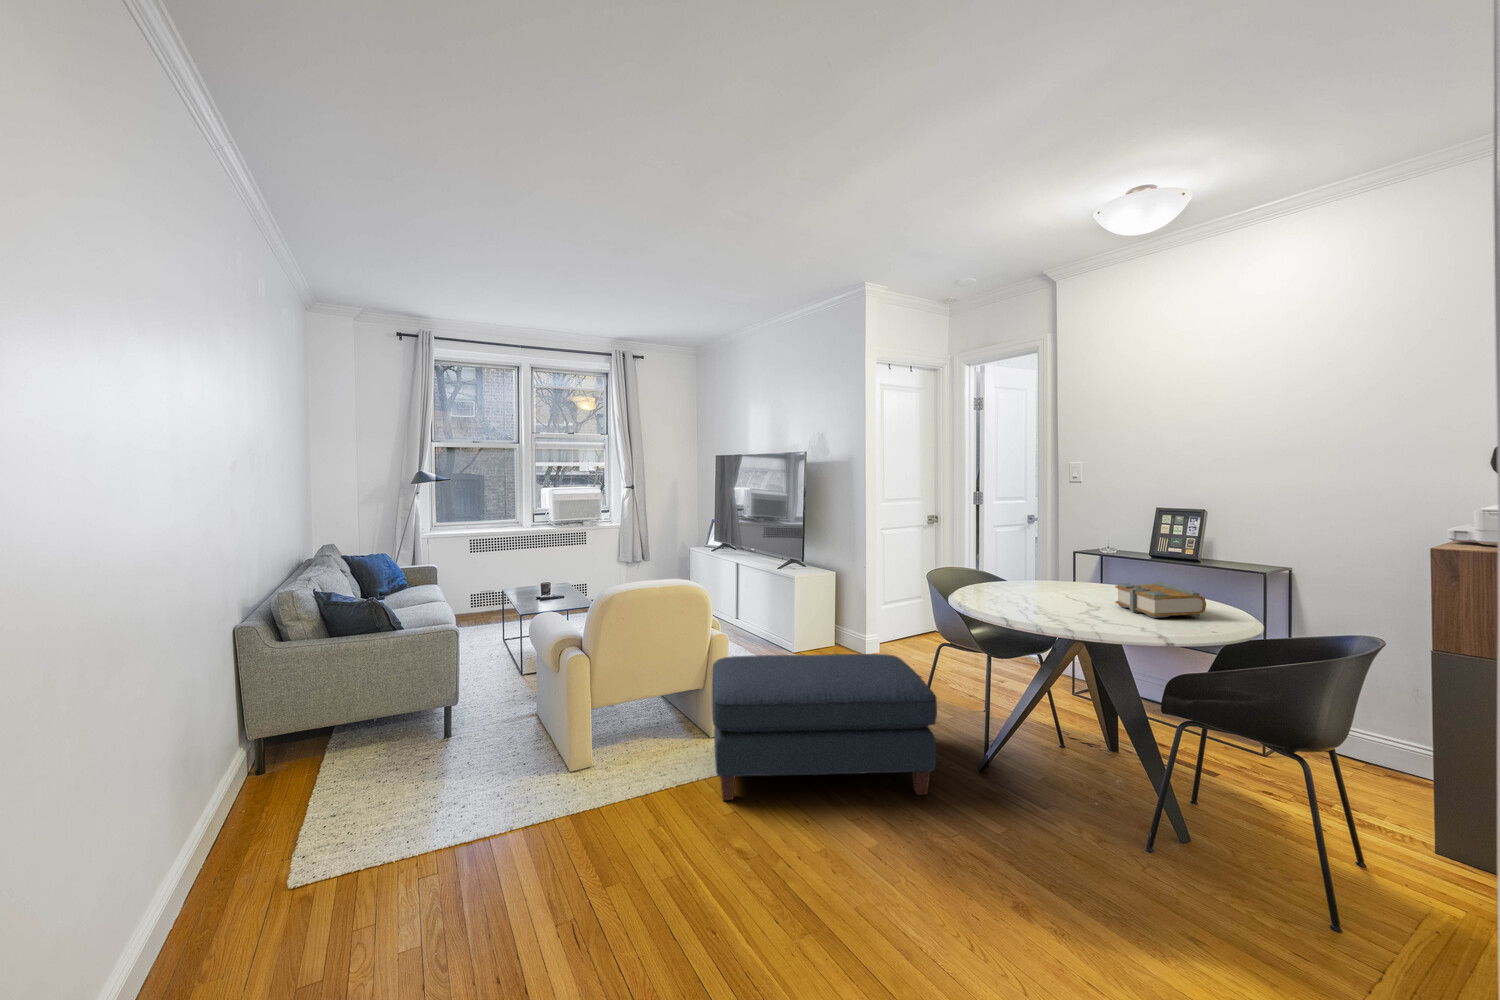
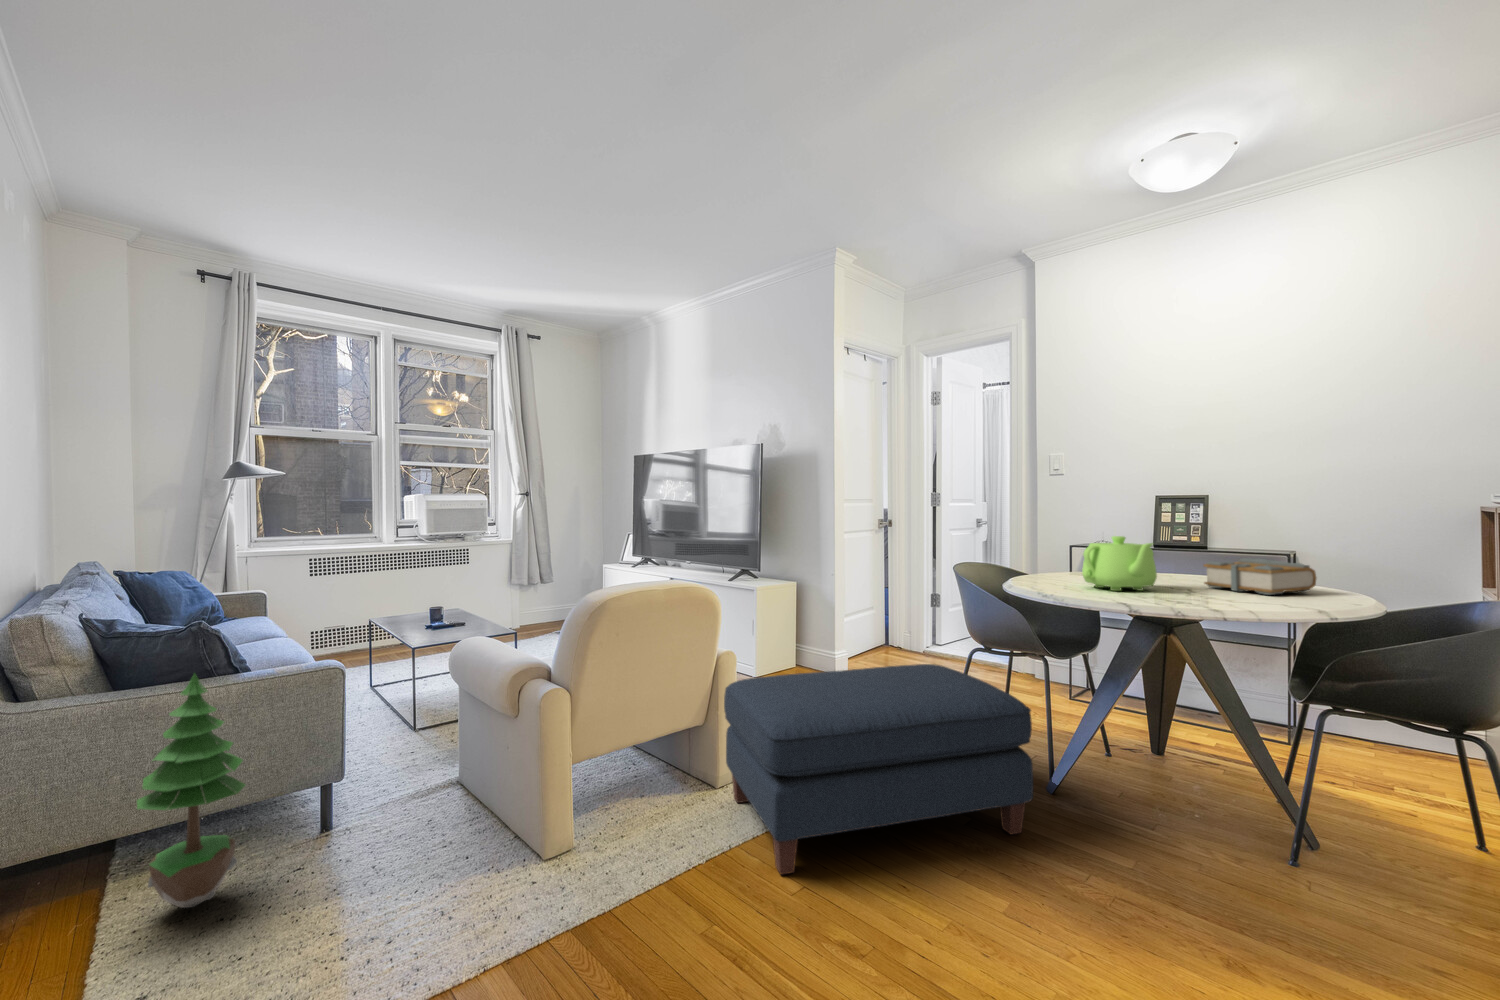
teapot: none [1000,558,1067,607] -> present [1082,536,1157,591]
potted tree: none [334,631,394,773] -> present [137,673,246,908]

